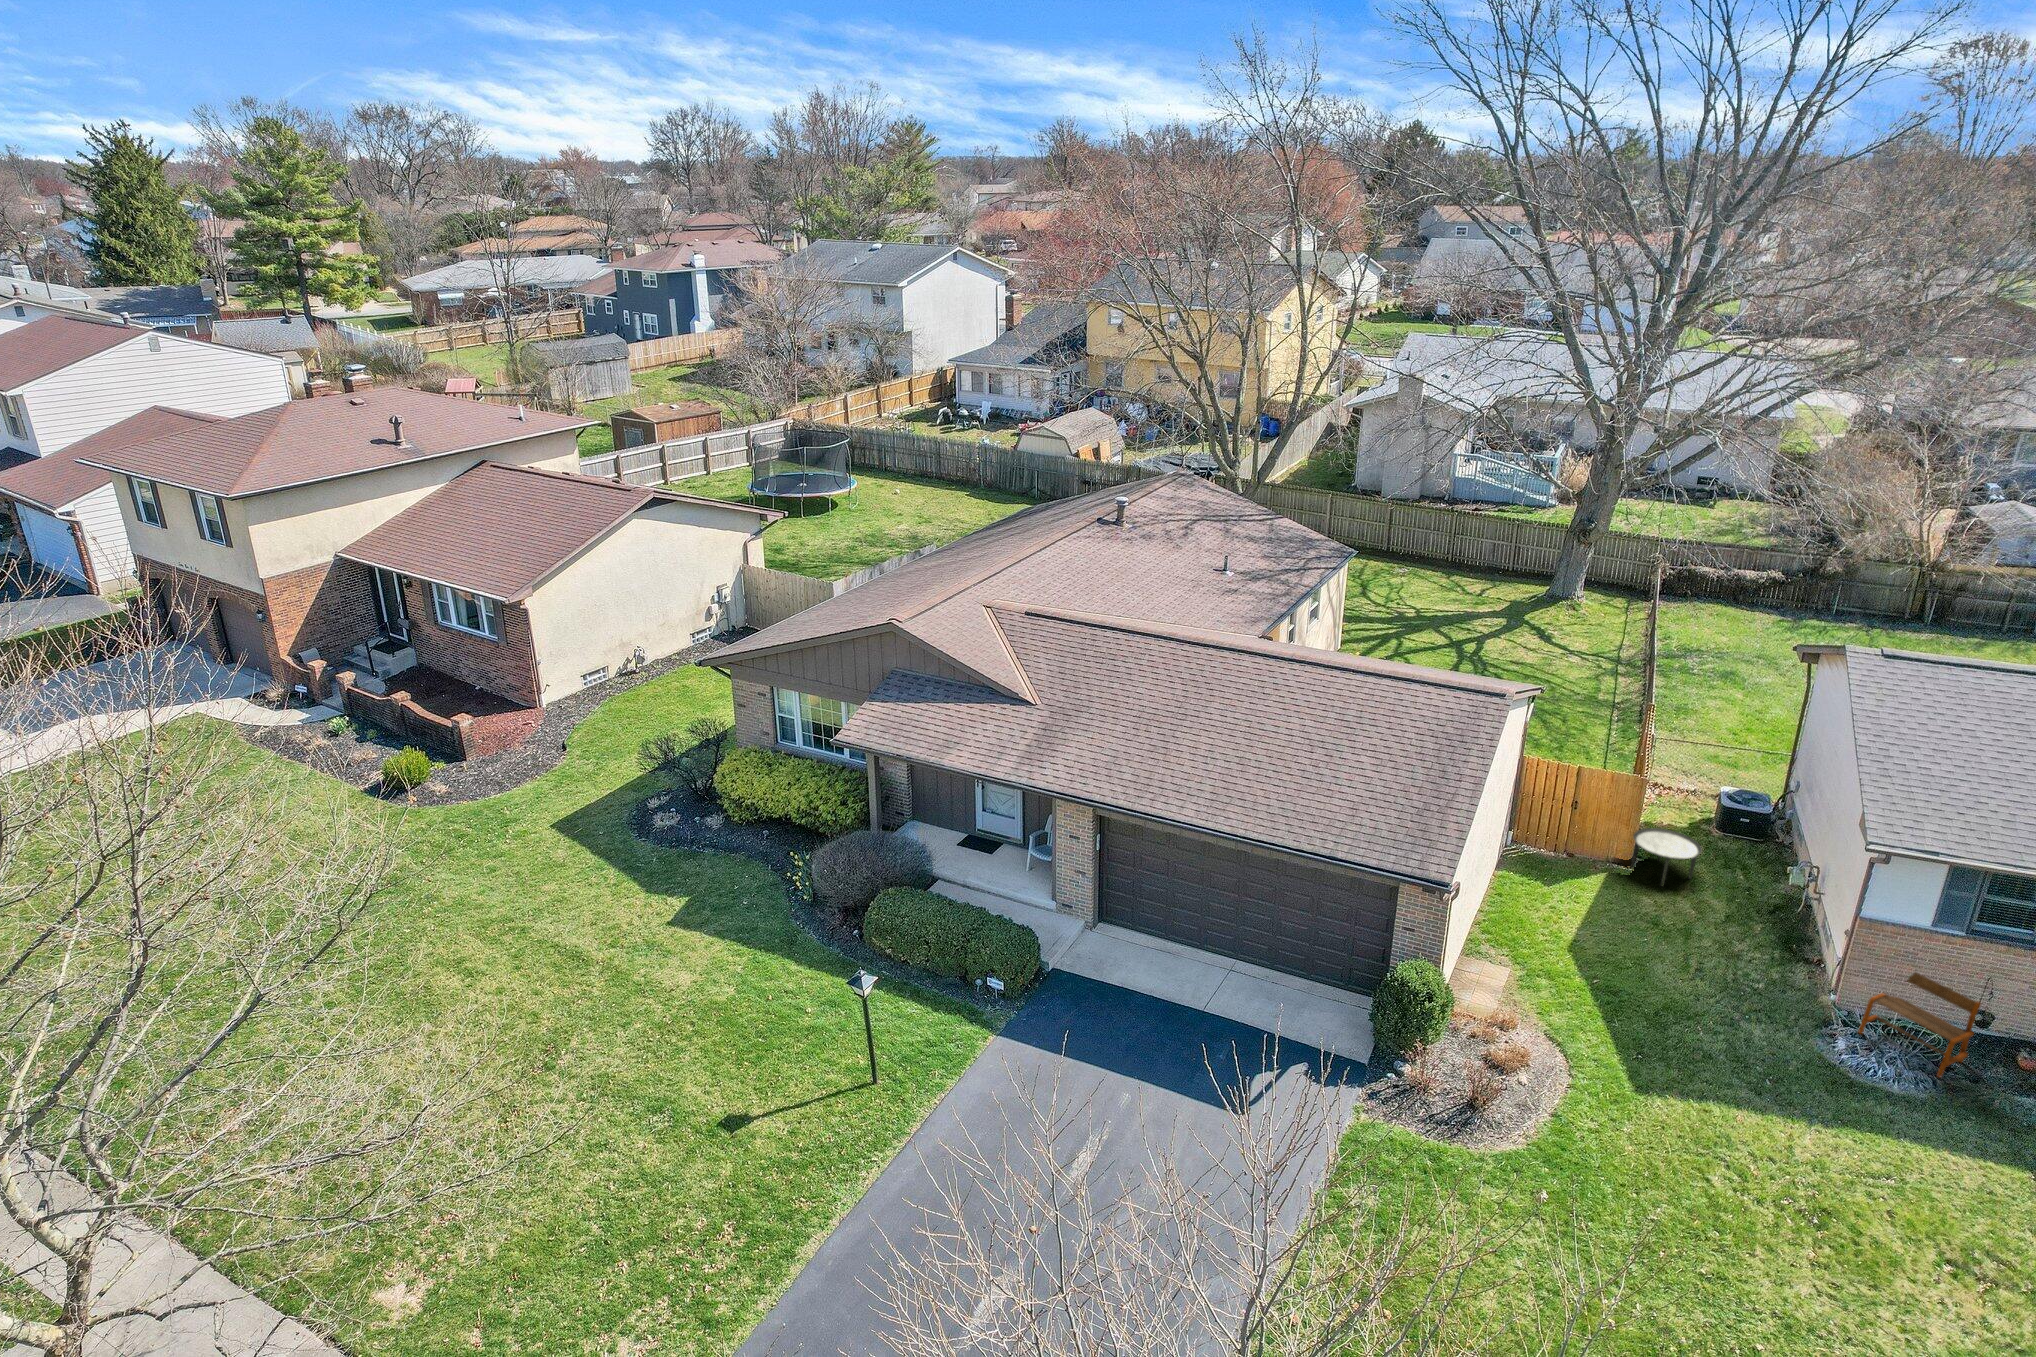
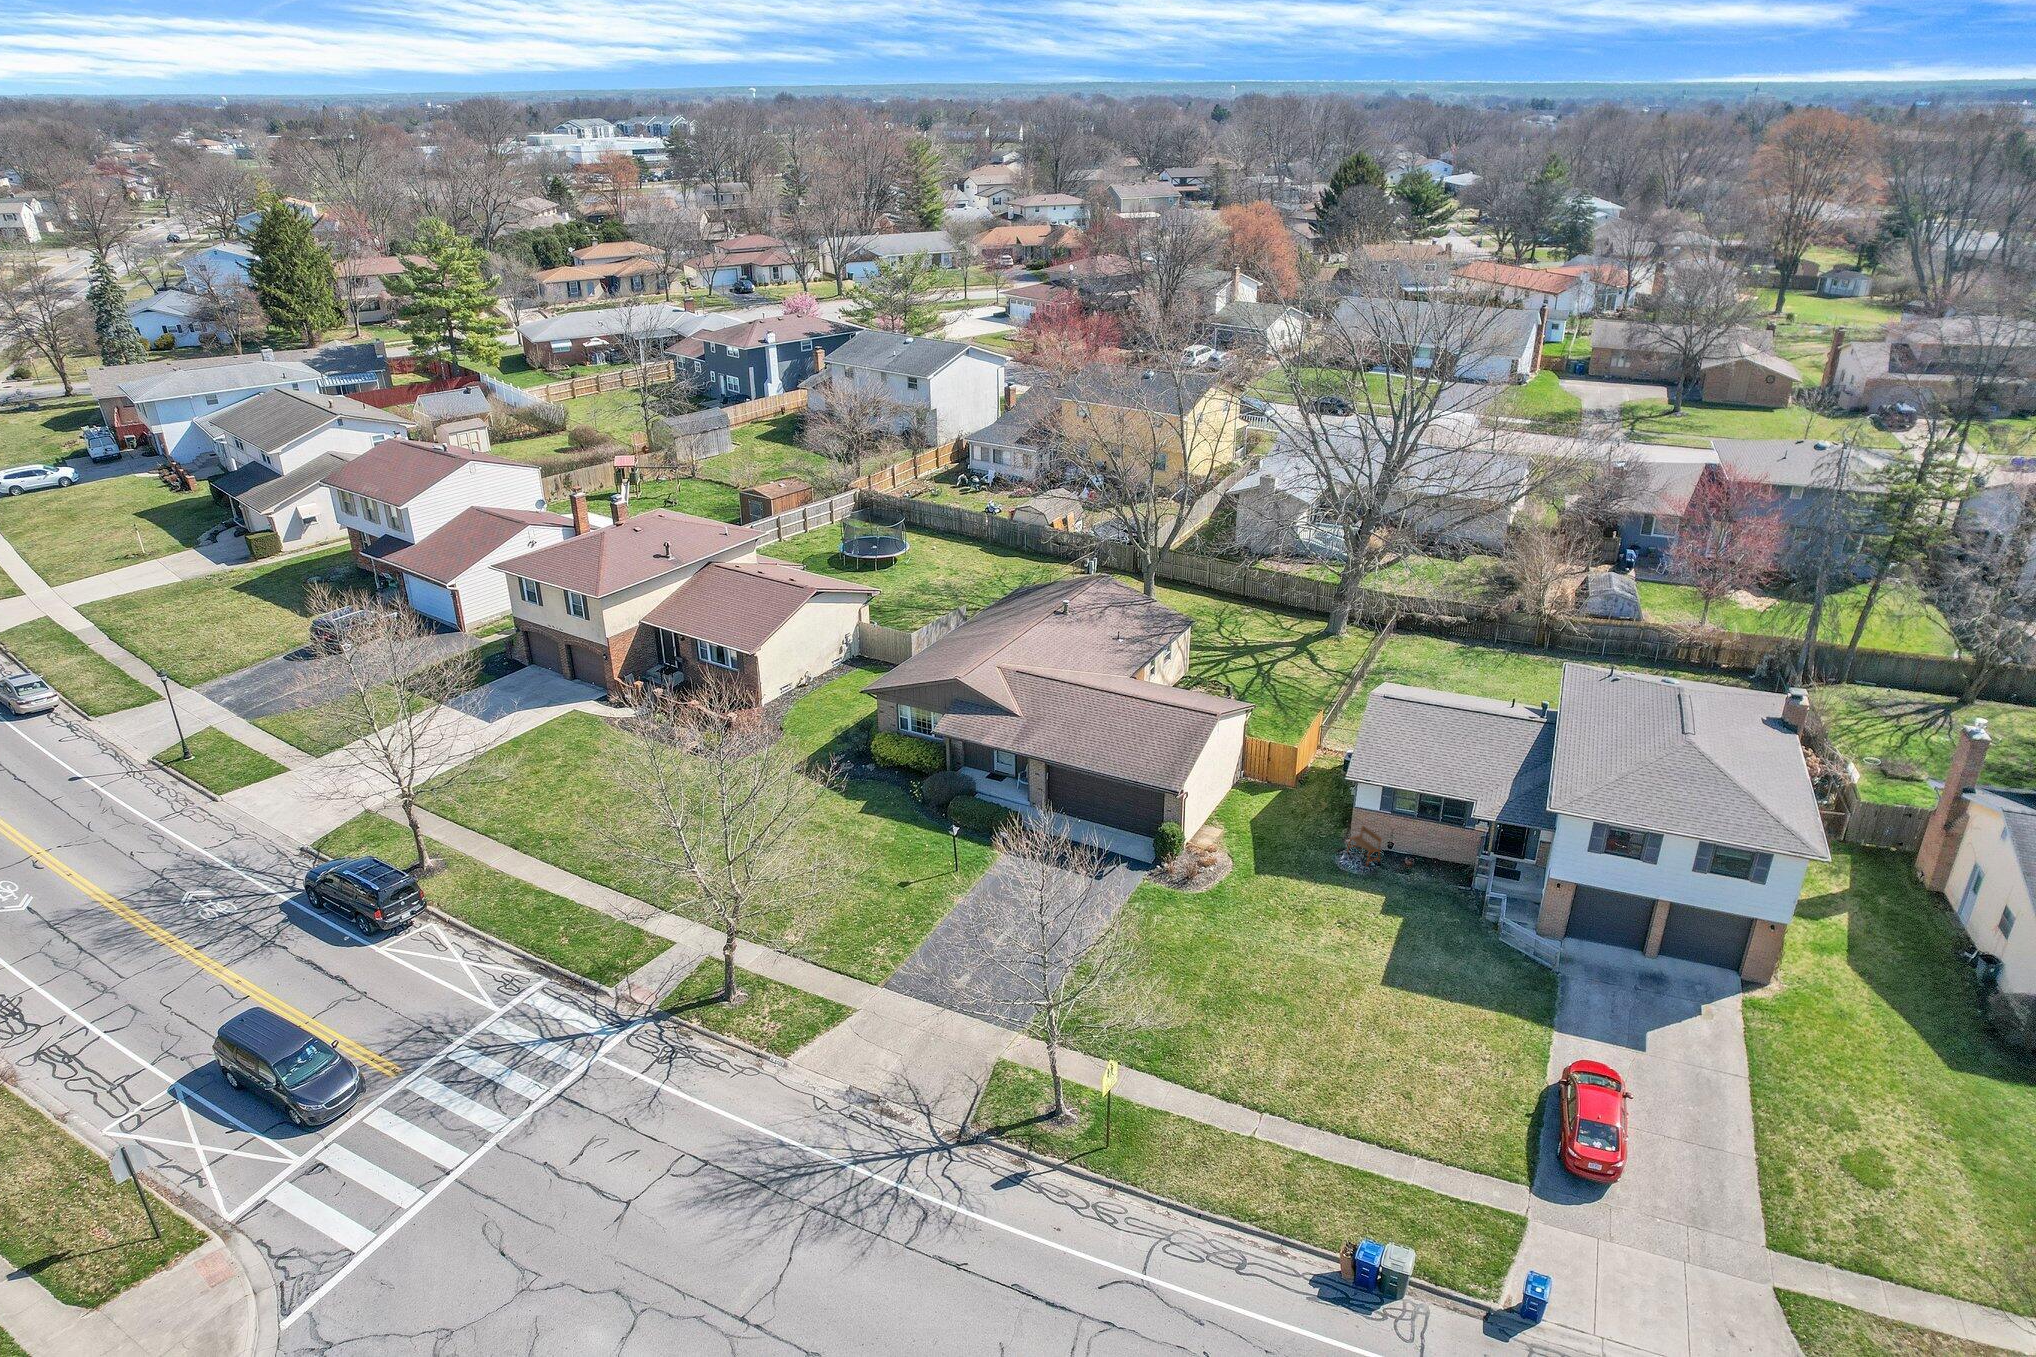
round table: present [1630,828,1702,886] -> none [1291,771,1319,797]

